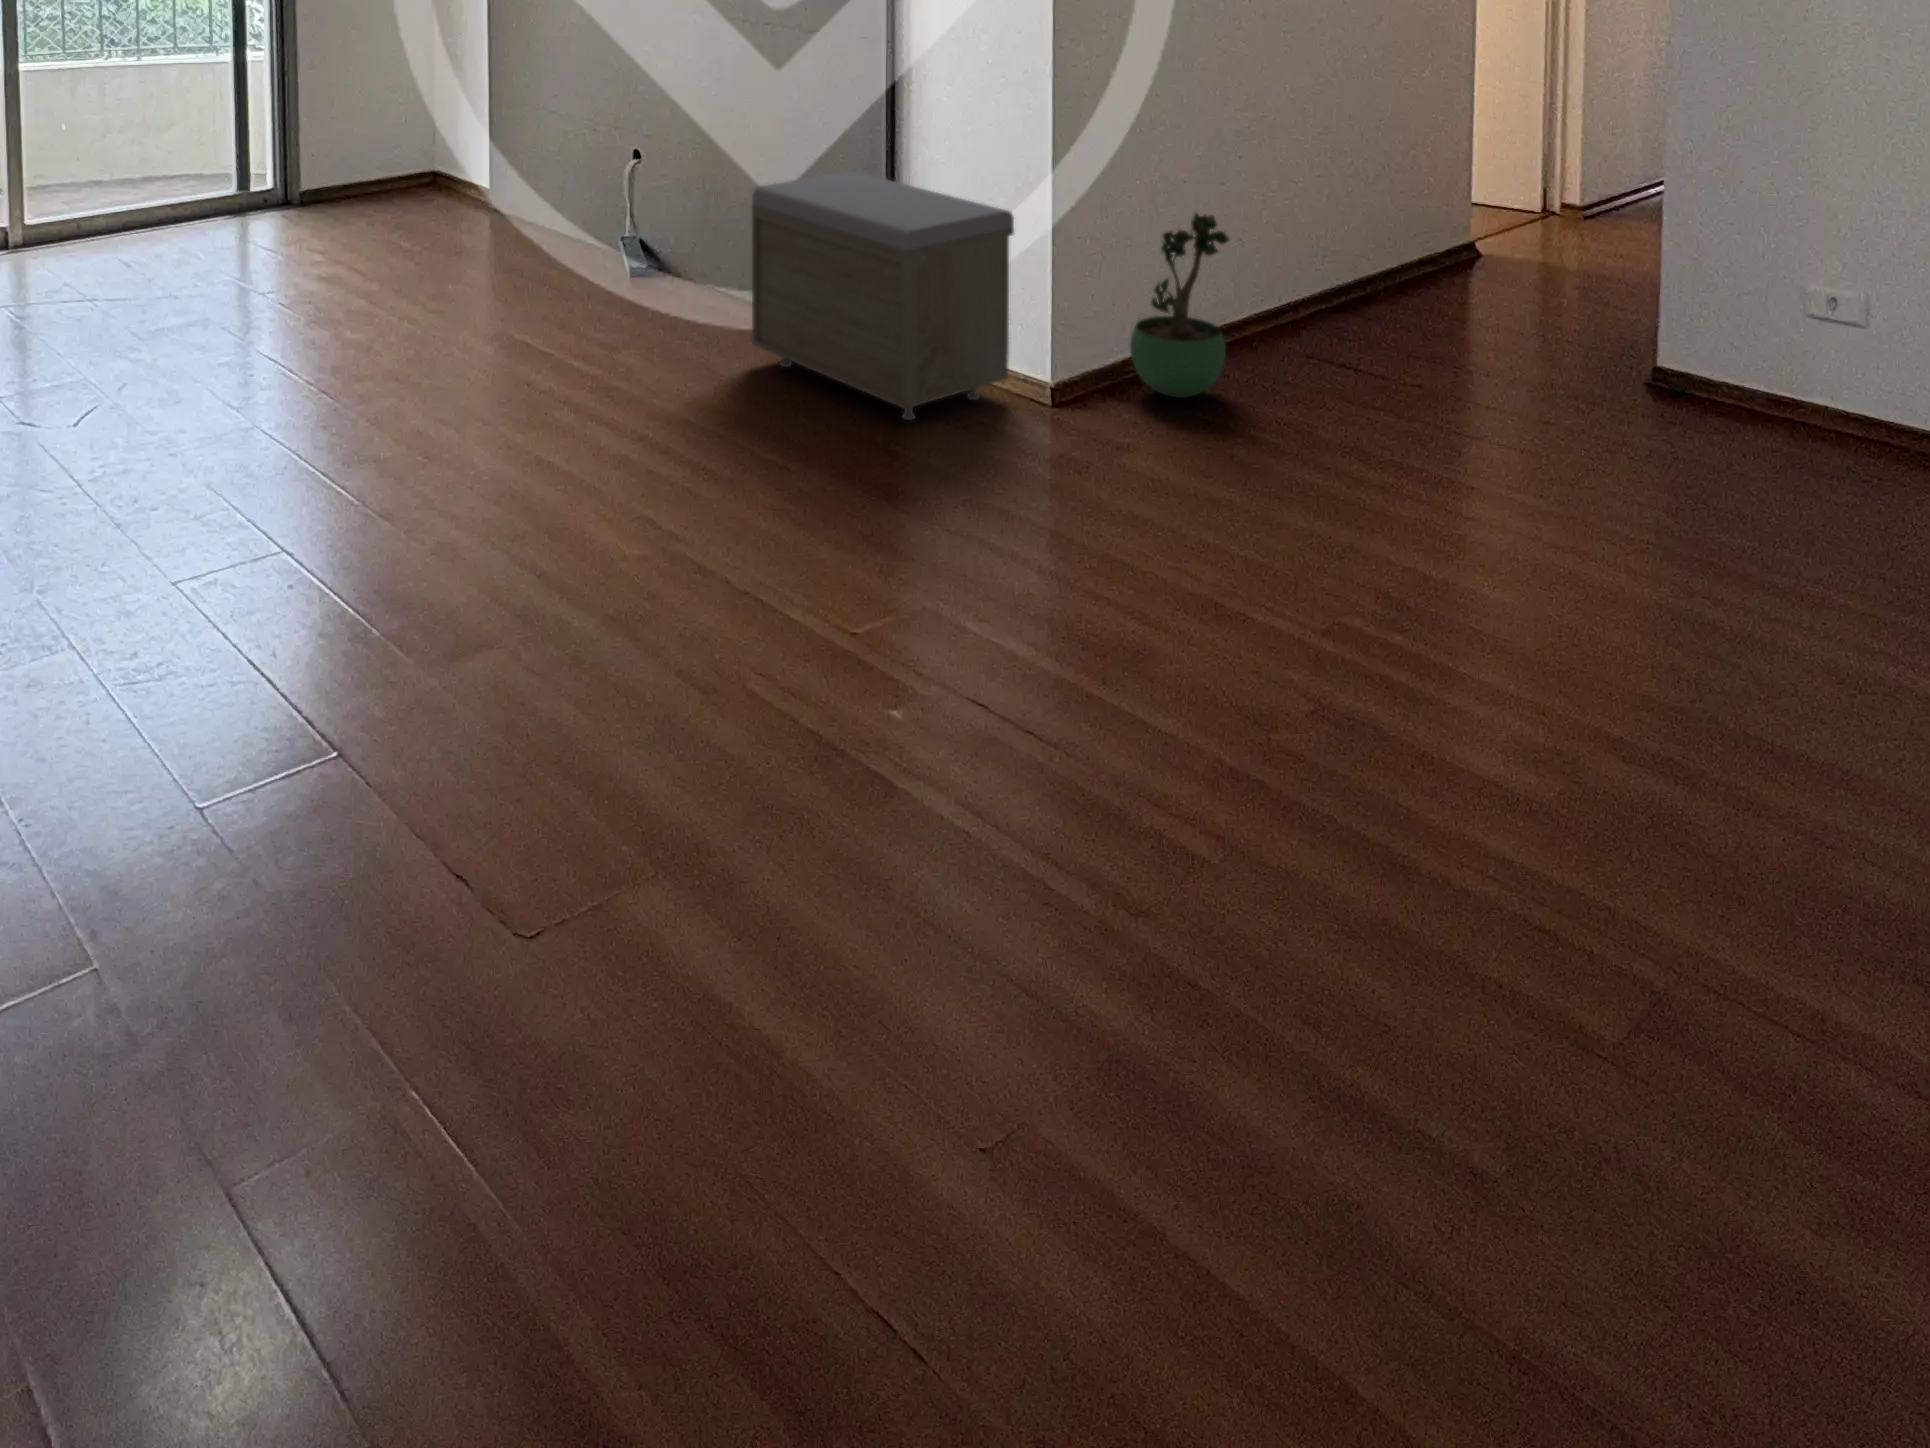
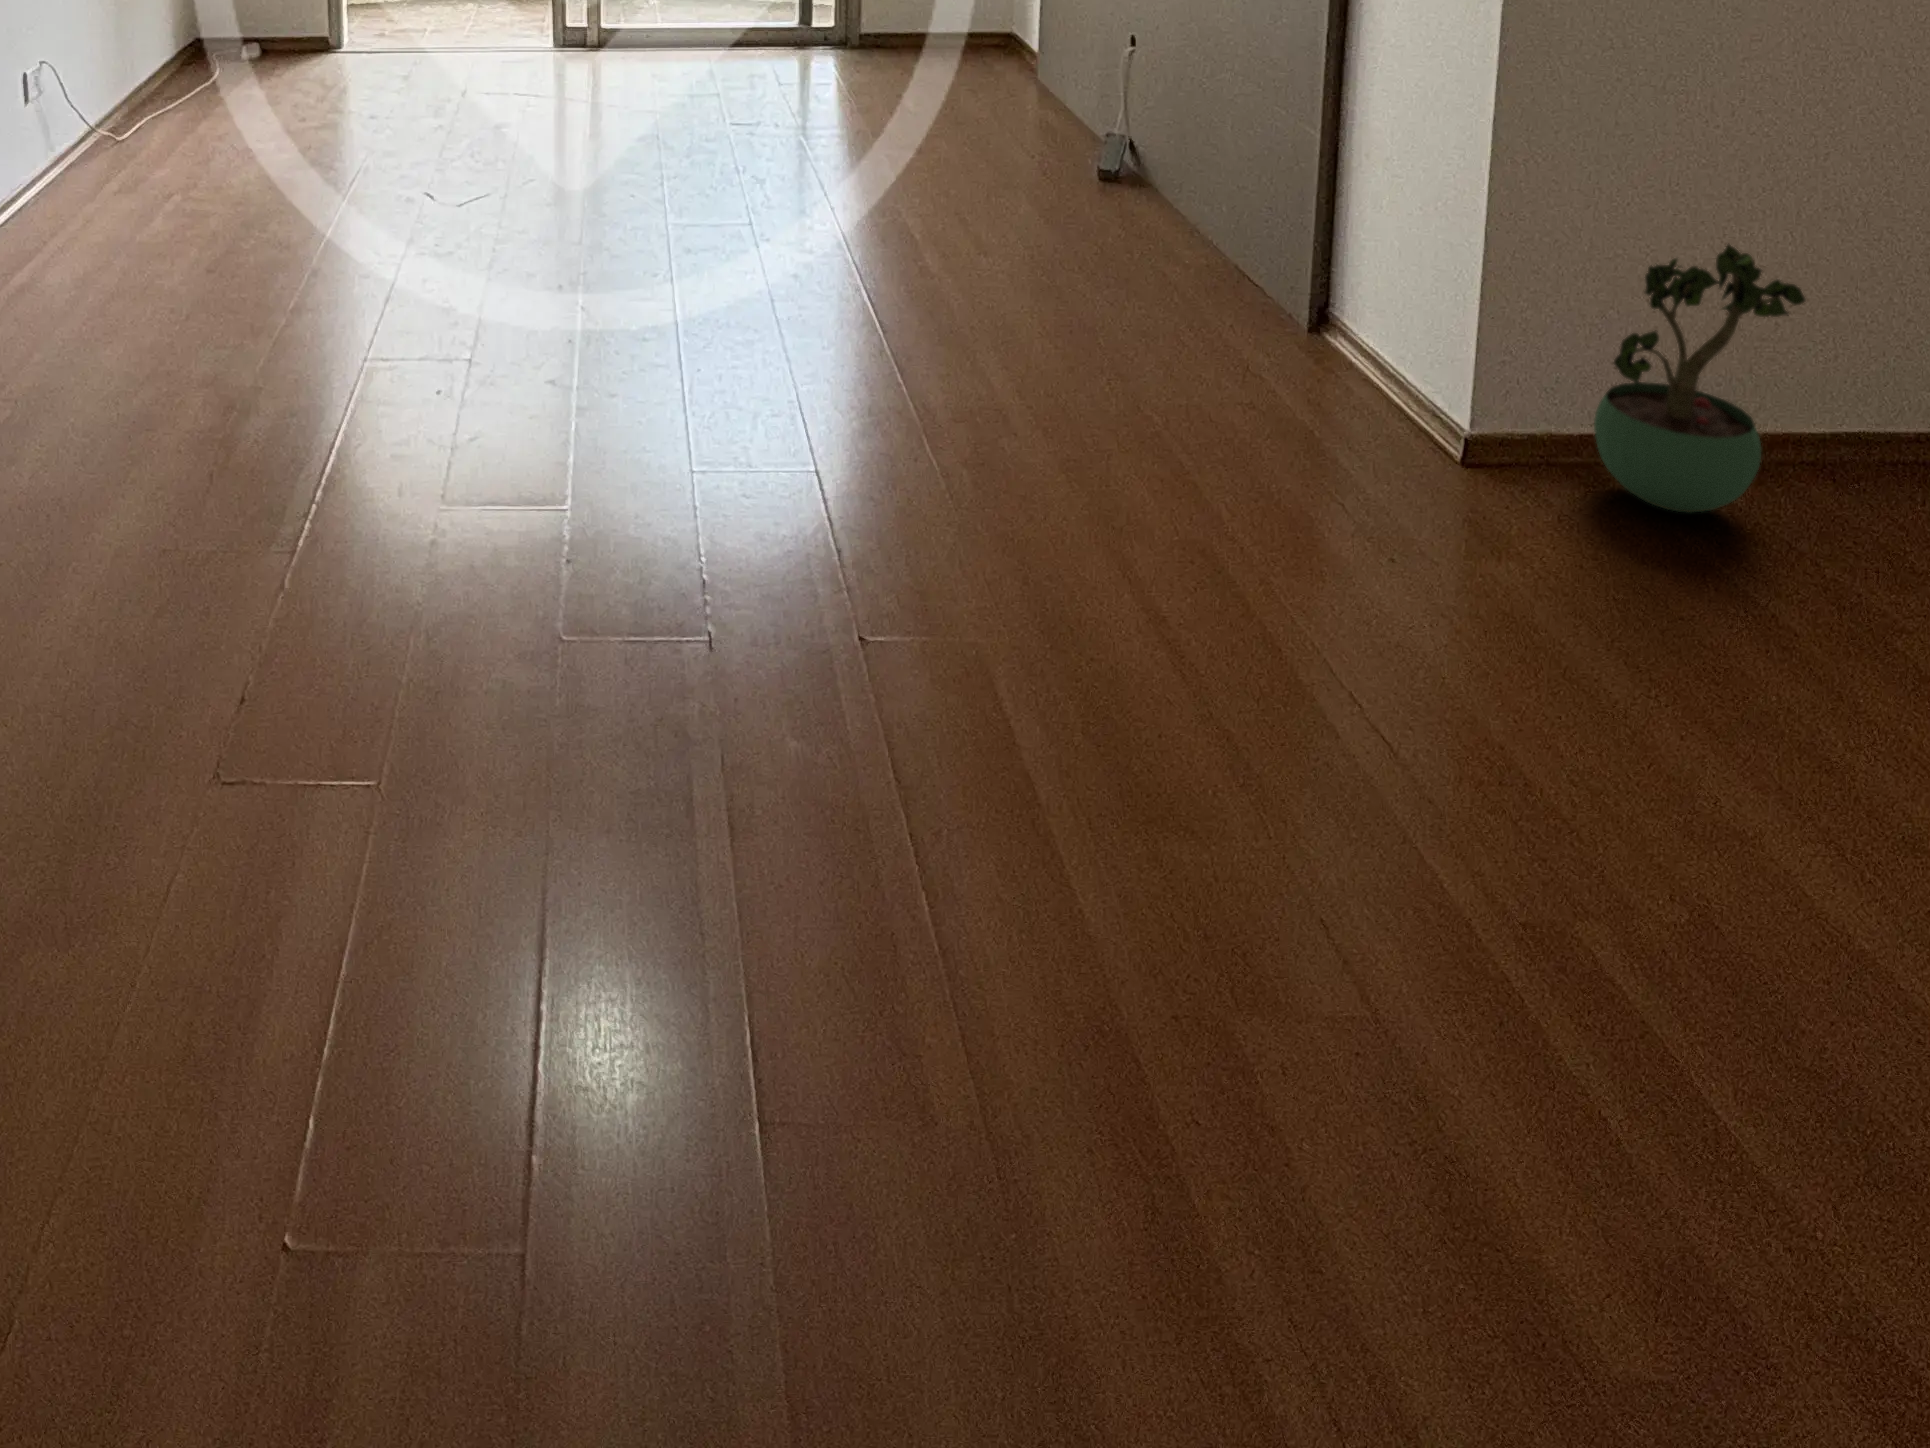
storage bench: present [752,171,1014,420] -> none [1115,99,1419,424]

